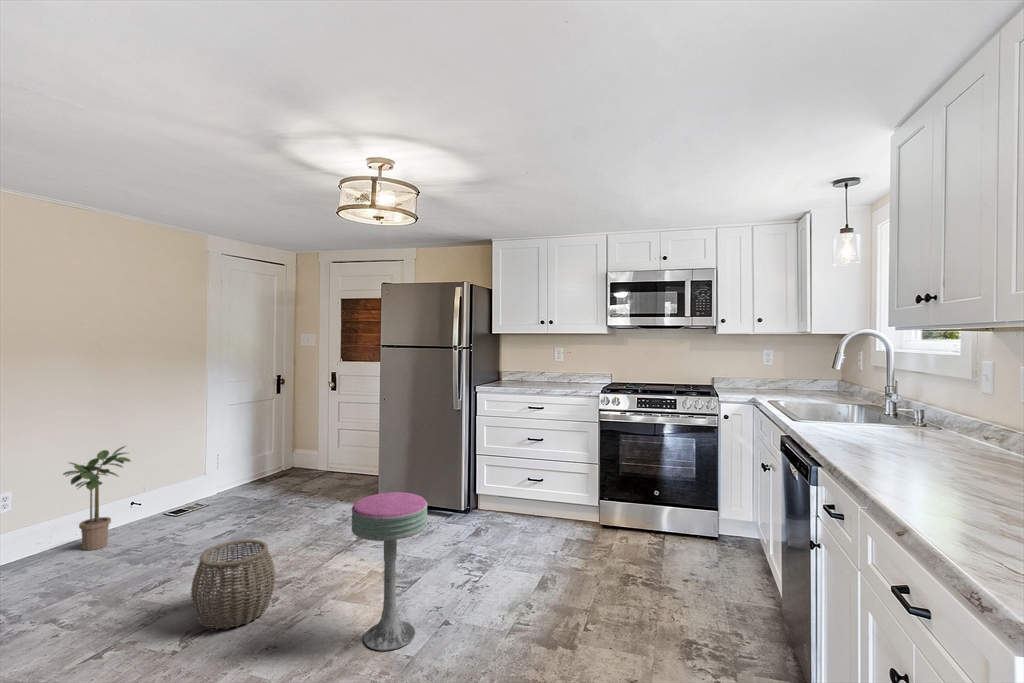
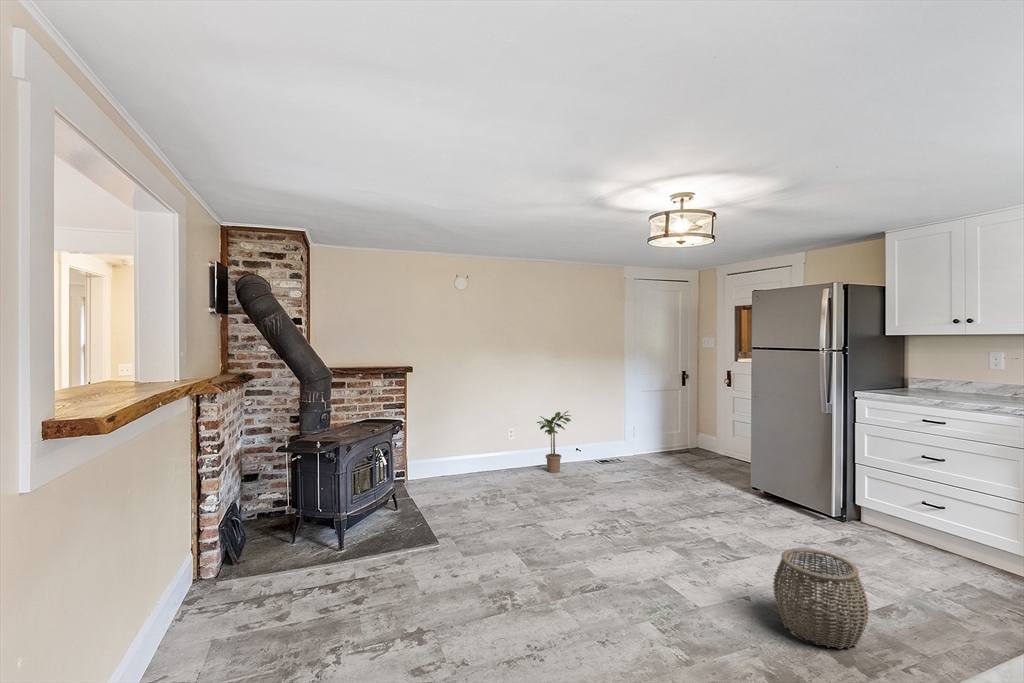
bar stool: present [352,492,427,651] -> none [658,466,723,596]
woven basket: present [191,540,276,629] -> present [773,548,869,649]

